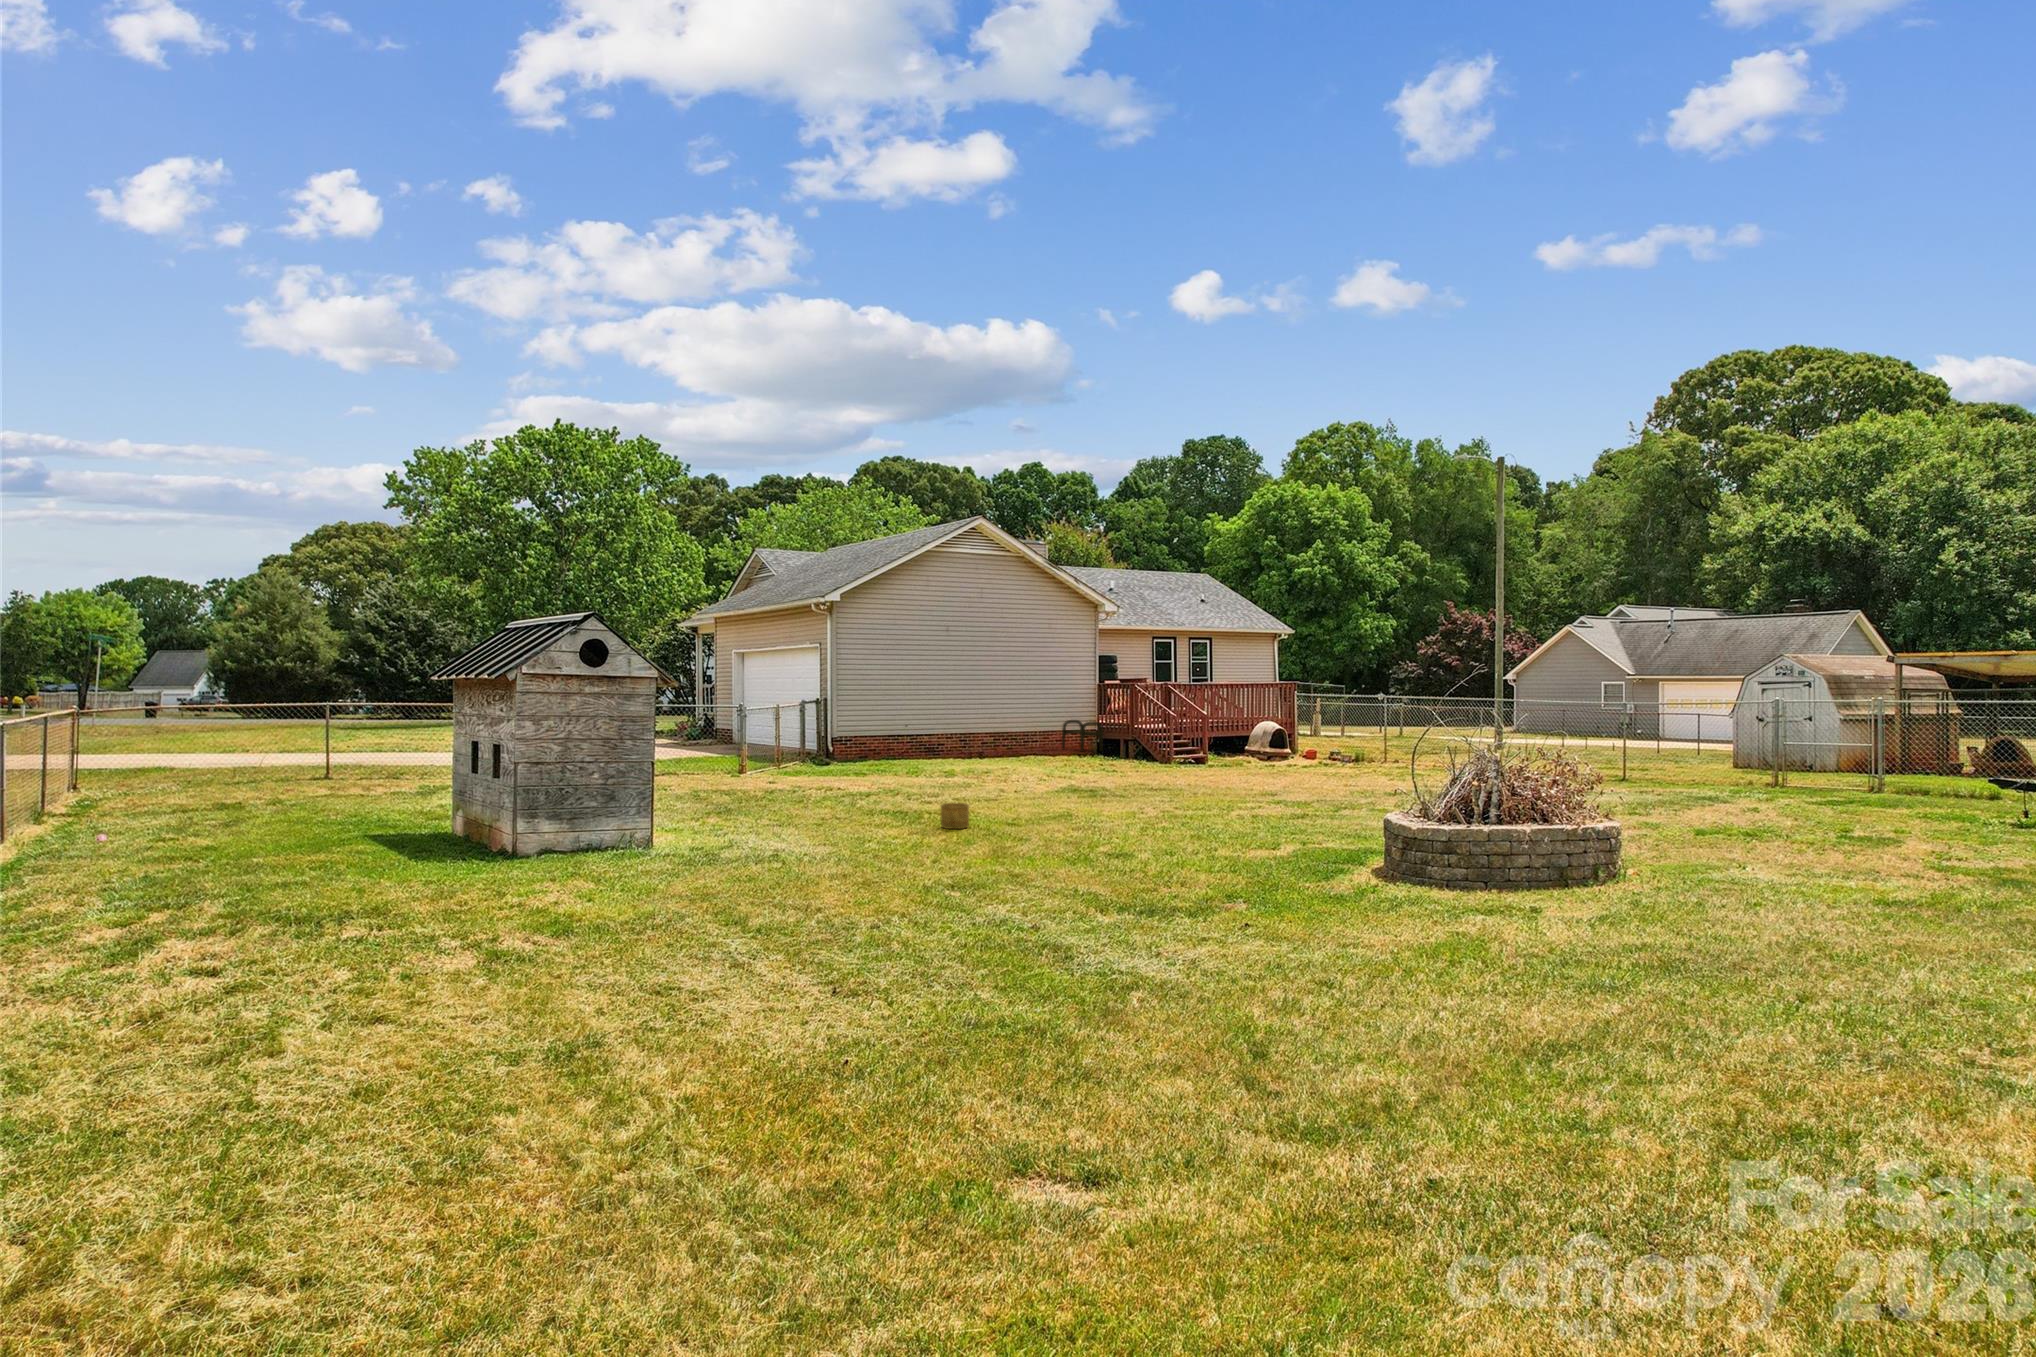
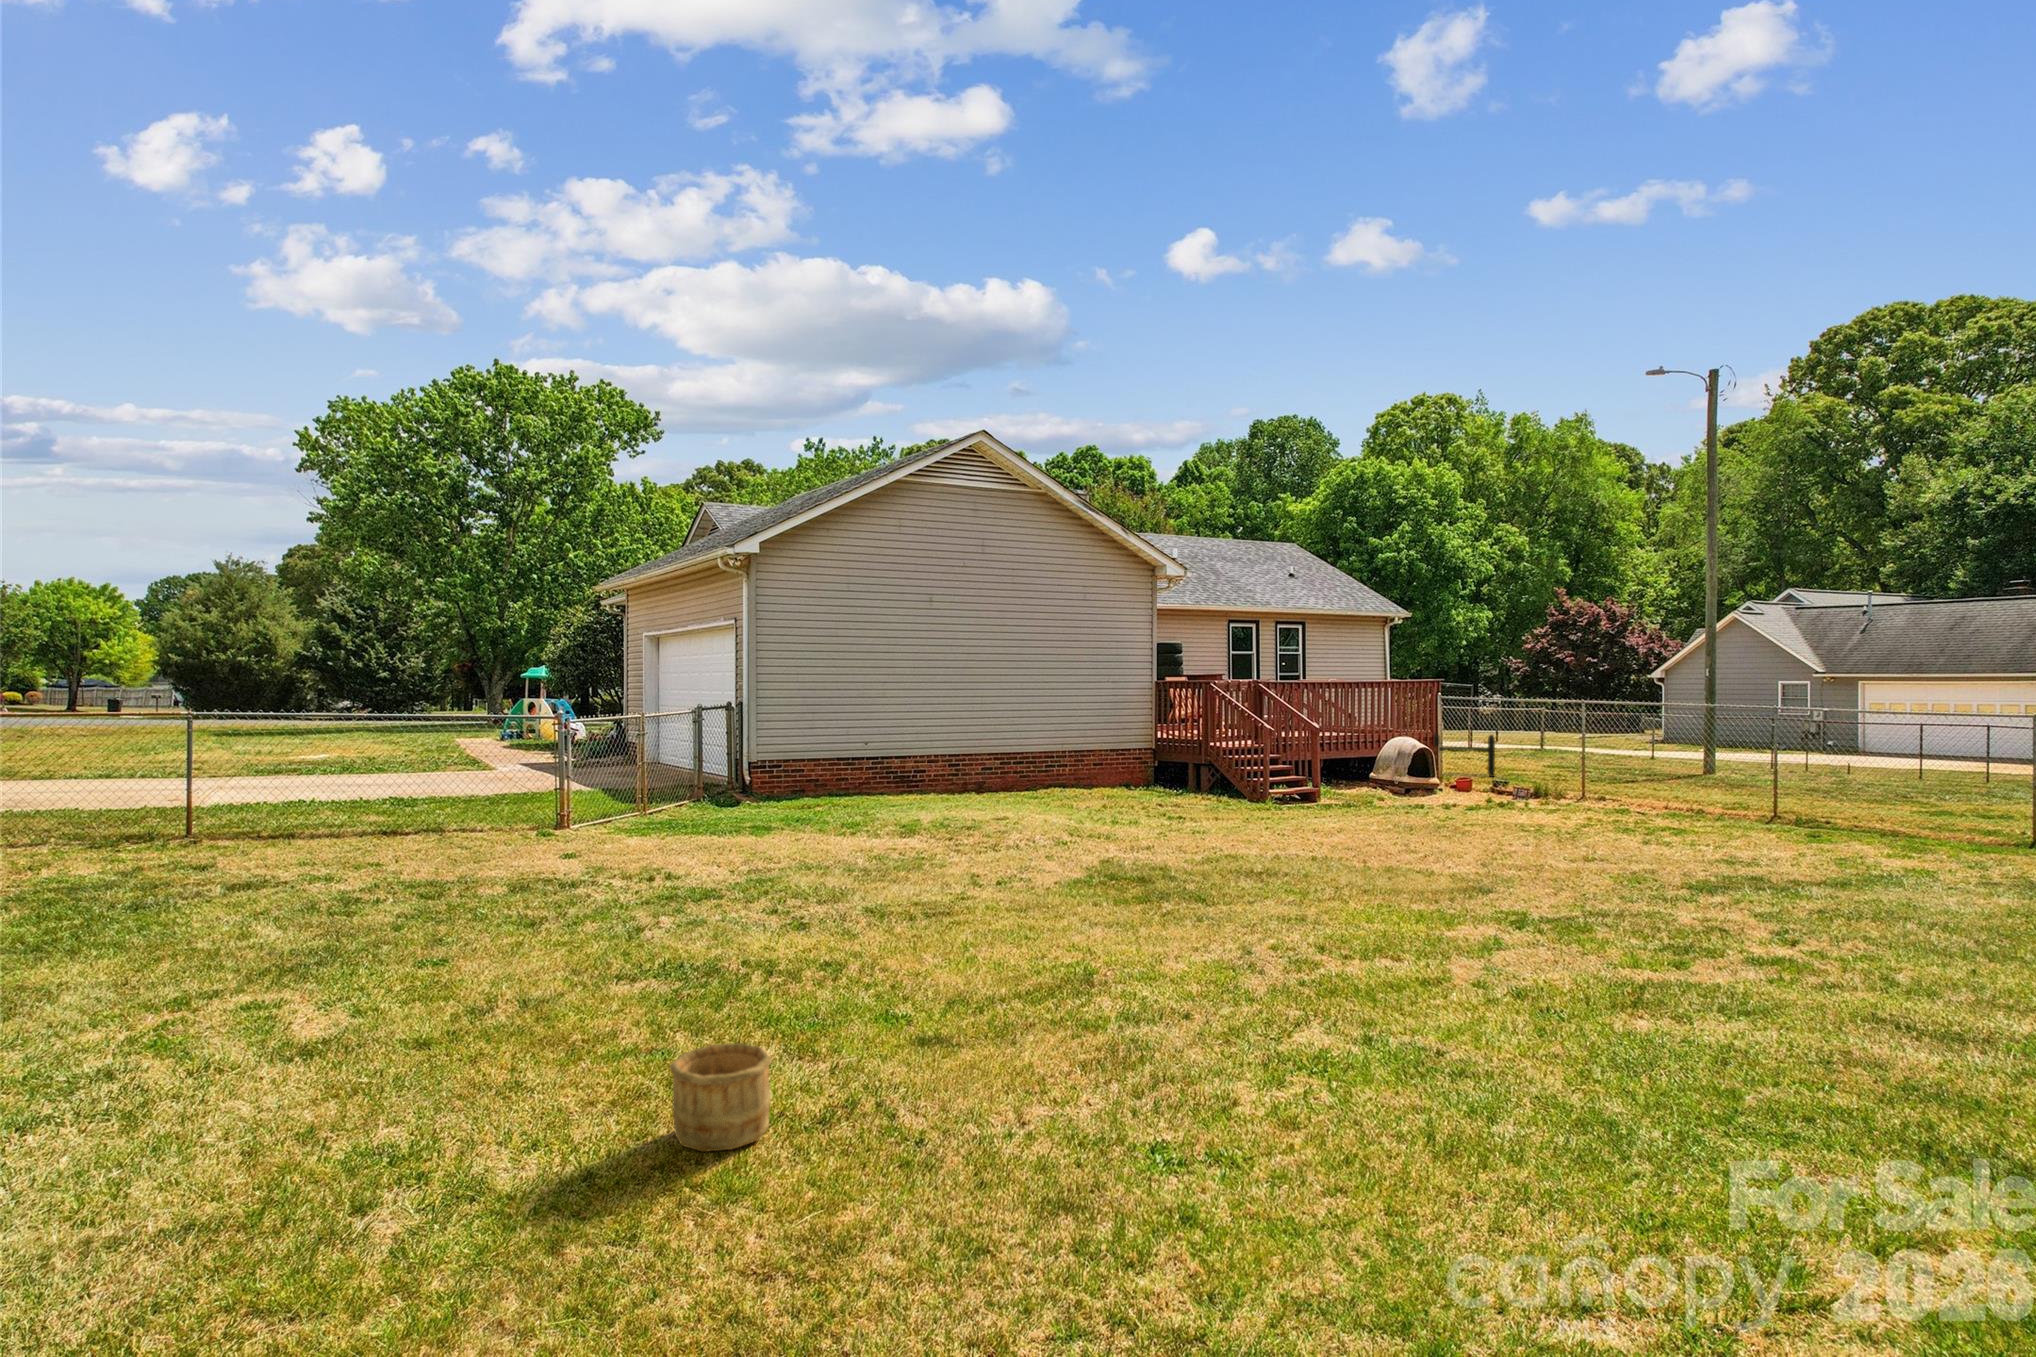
bench: present [1062,720,1103,752] -> present [1434,734,1495,777]

